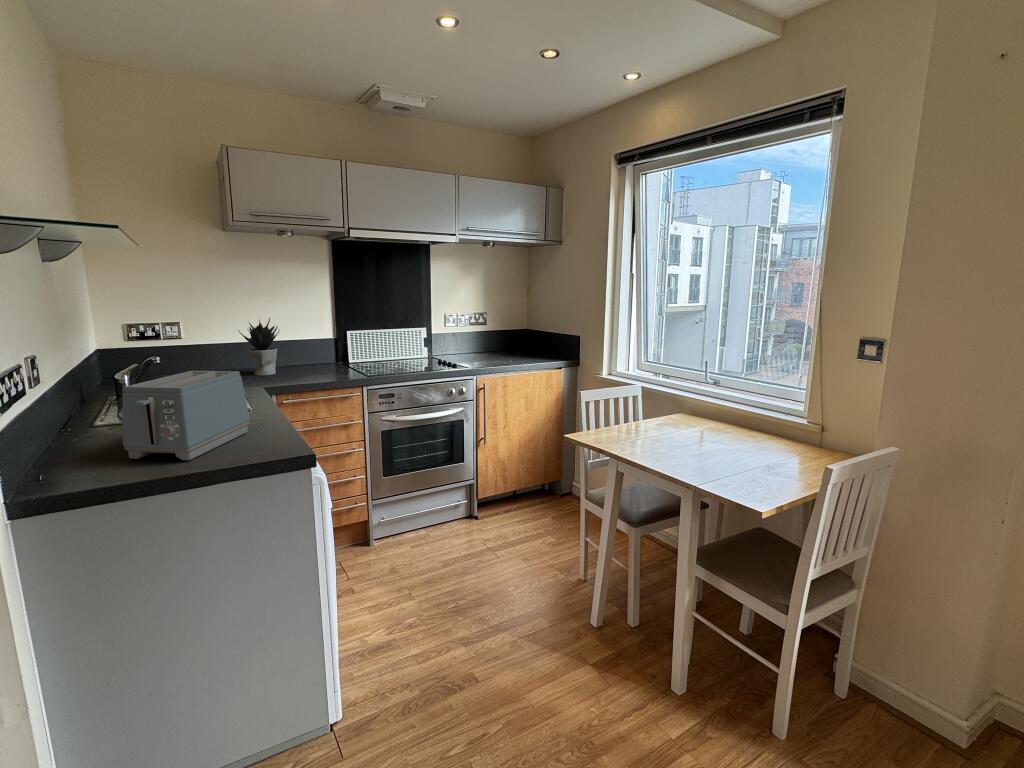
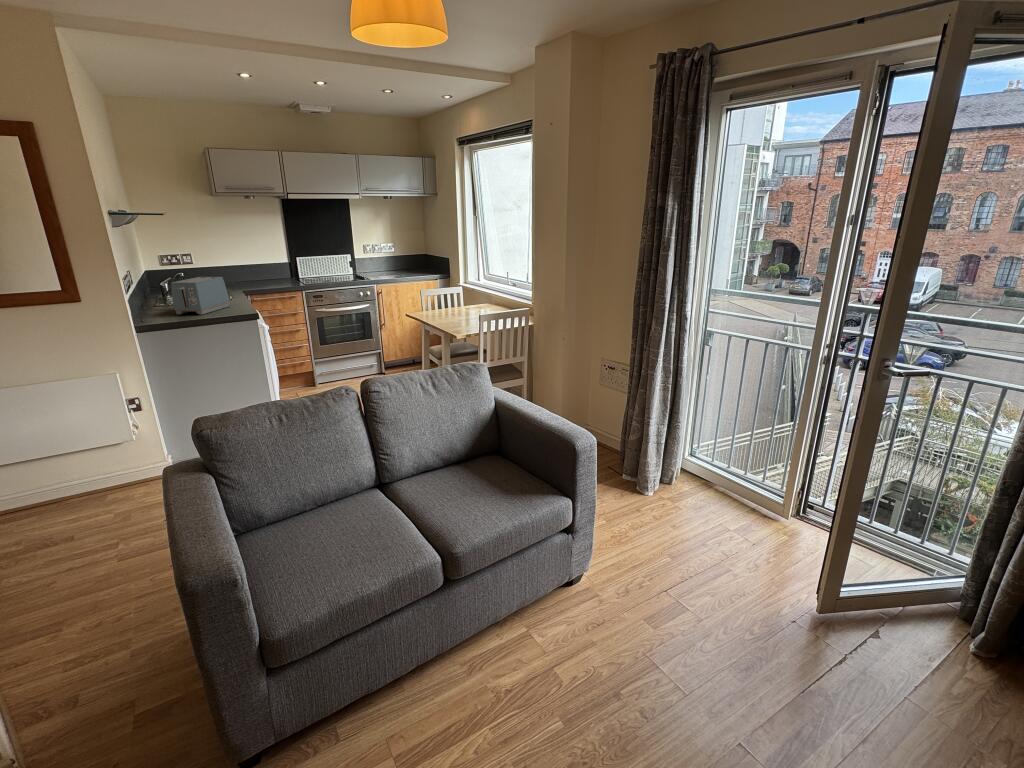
potted plant: present [239,318,280,375] -> none [226,250,252,285]

